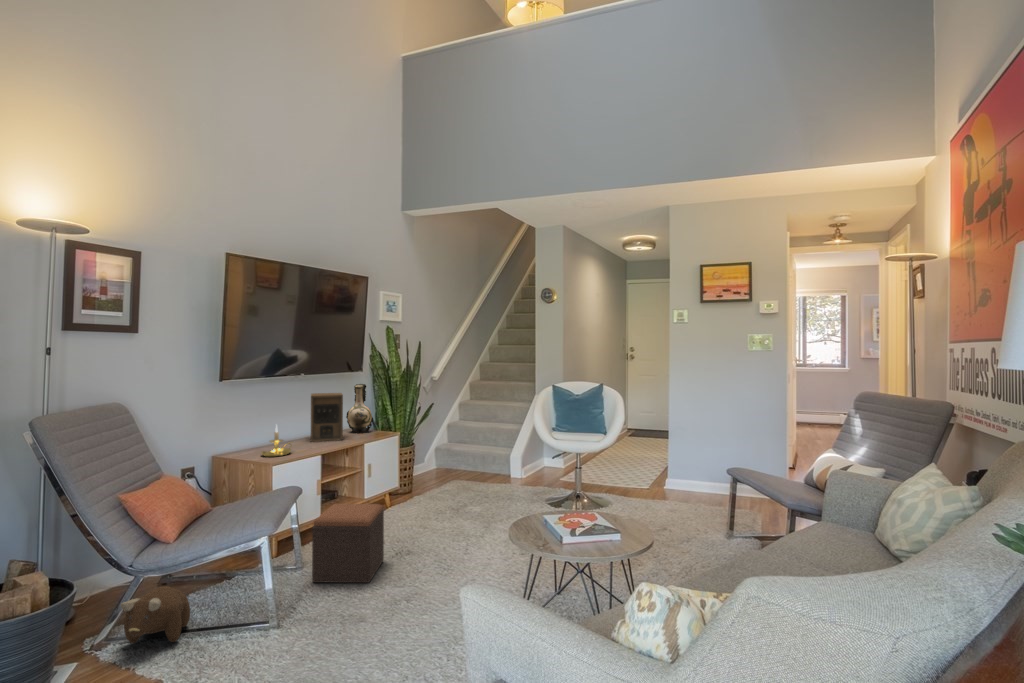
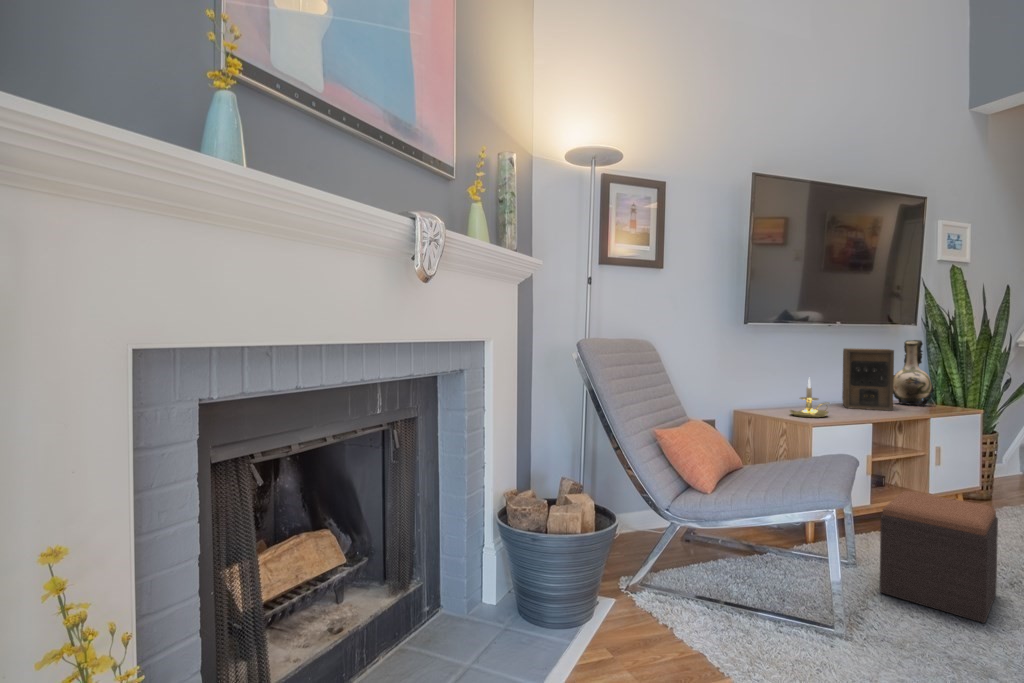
plush toy: present [121,586,190,644] -> none [660,542,728,613]

